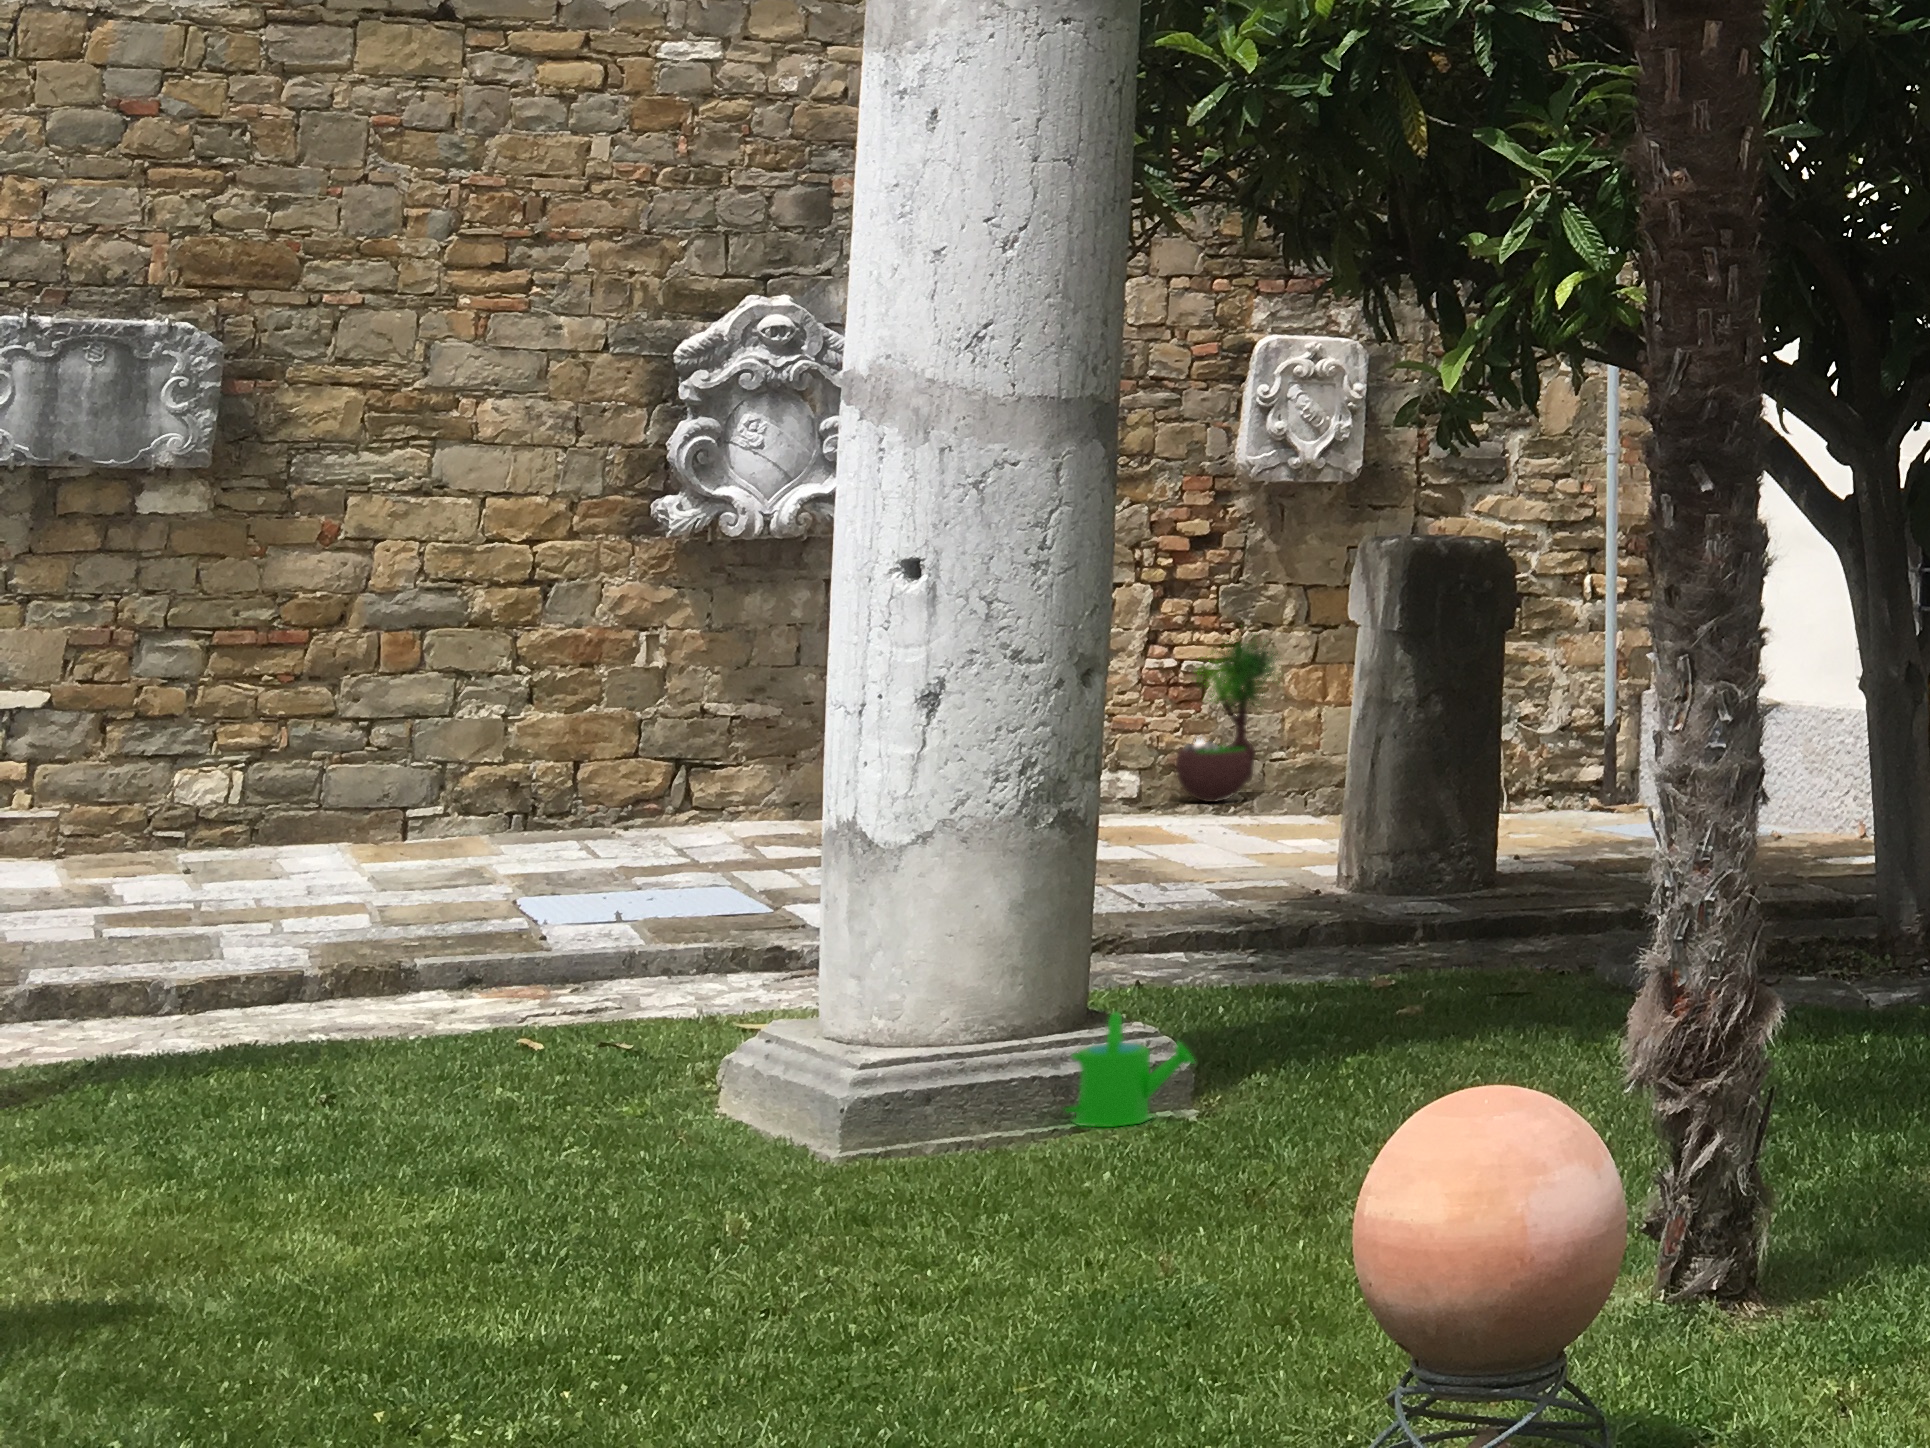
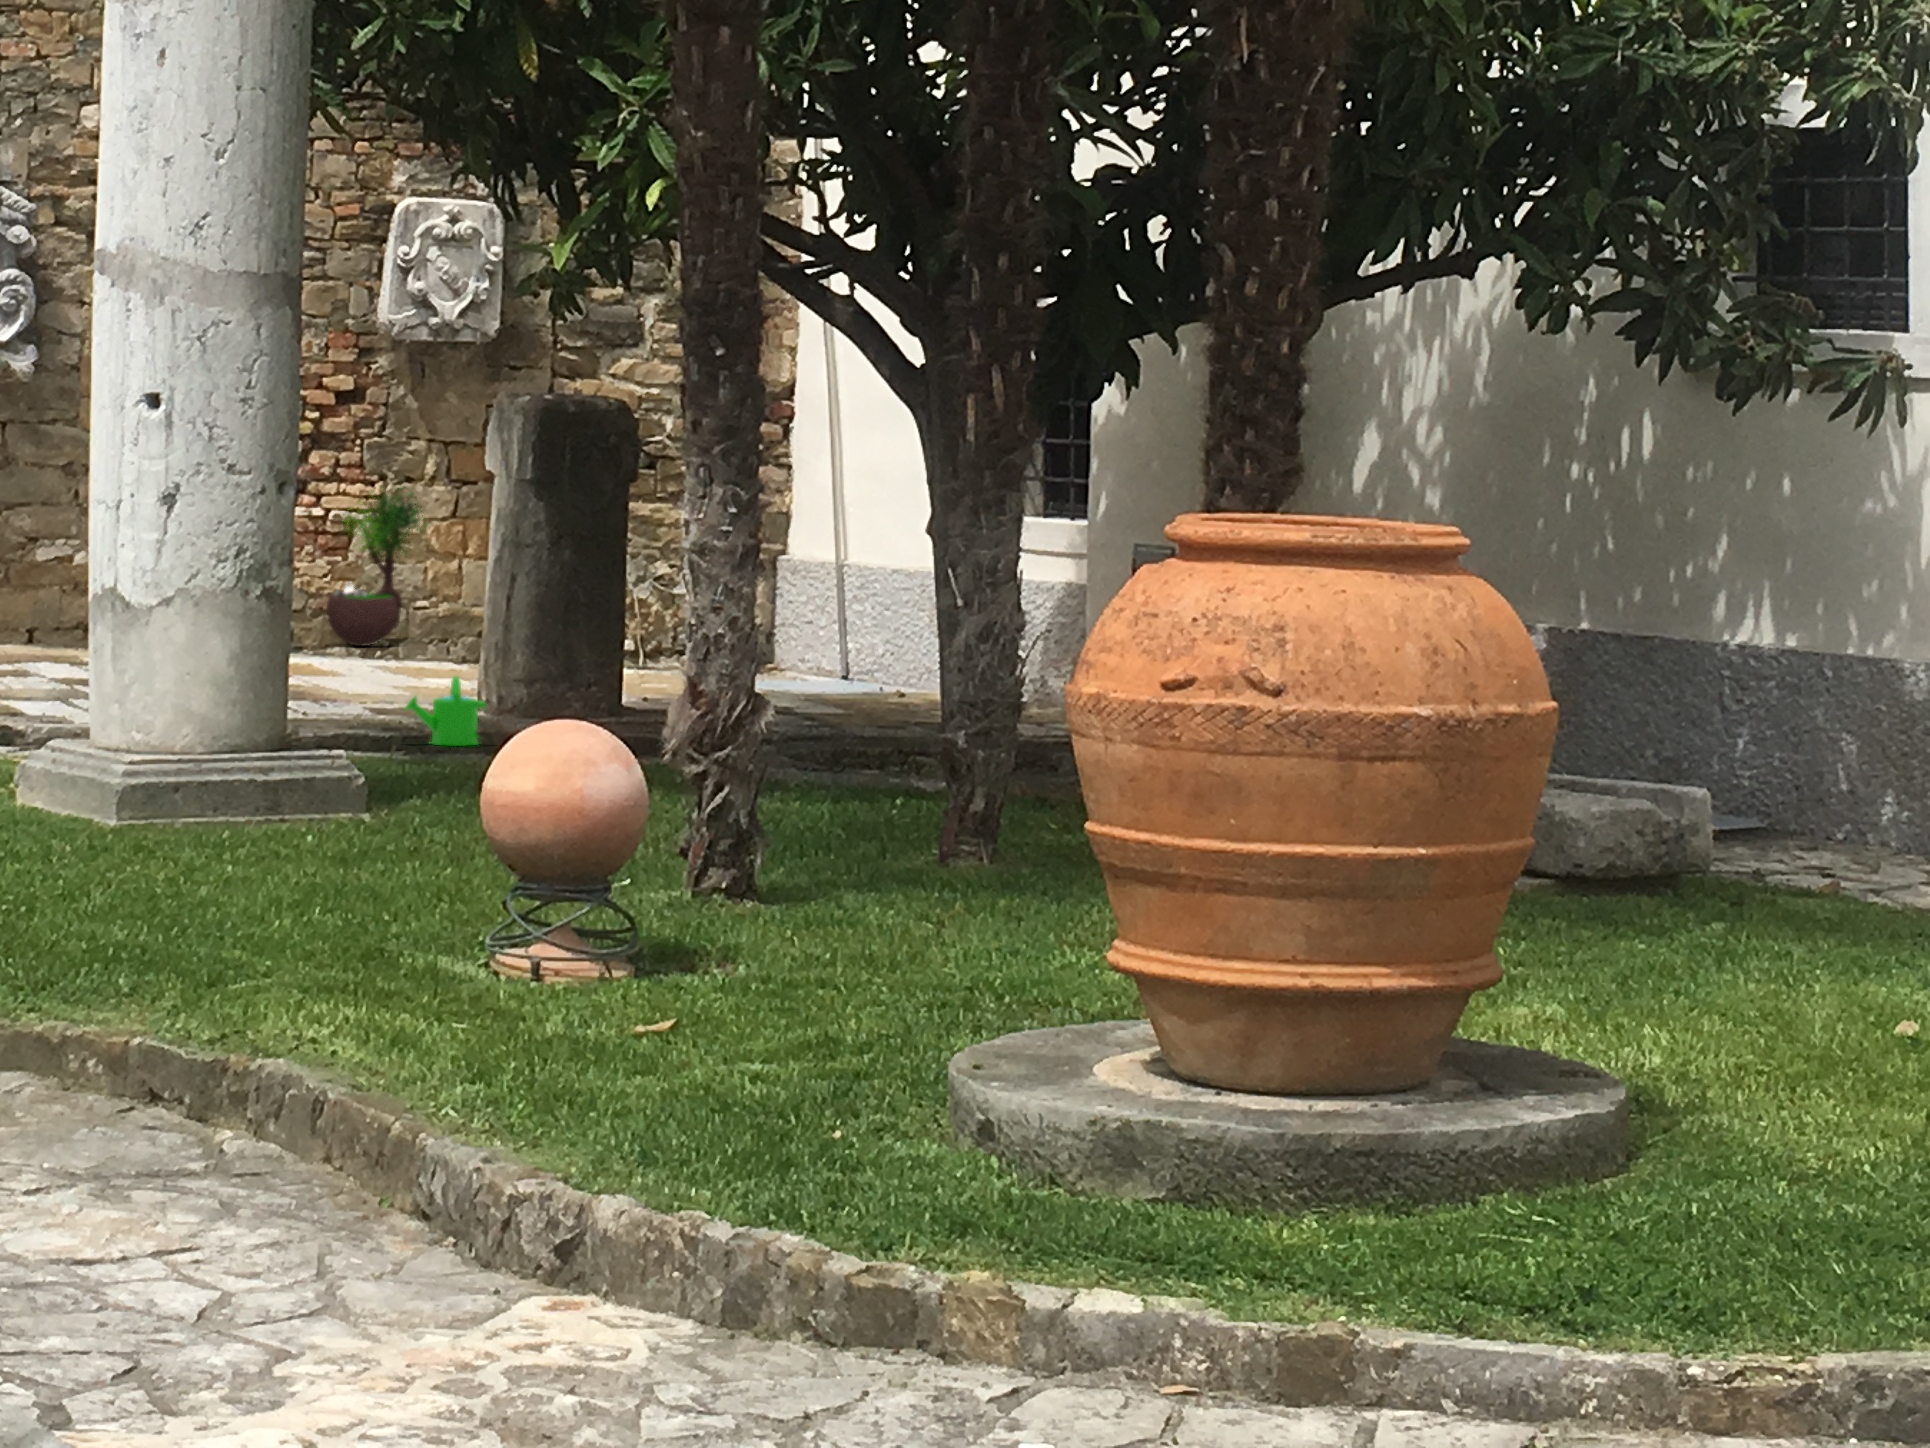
watering can: present [1066,1012,1194,1127] -> present [405,676,486,746]

